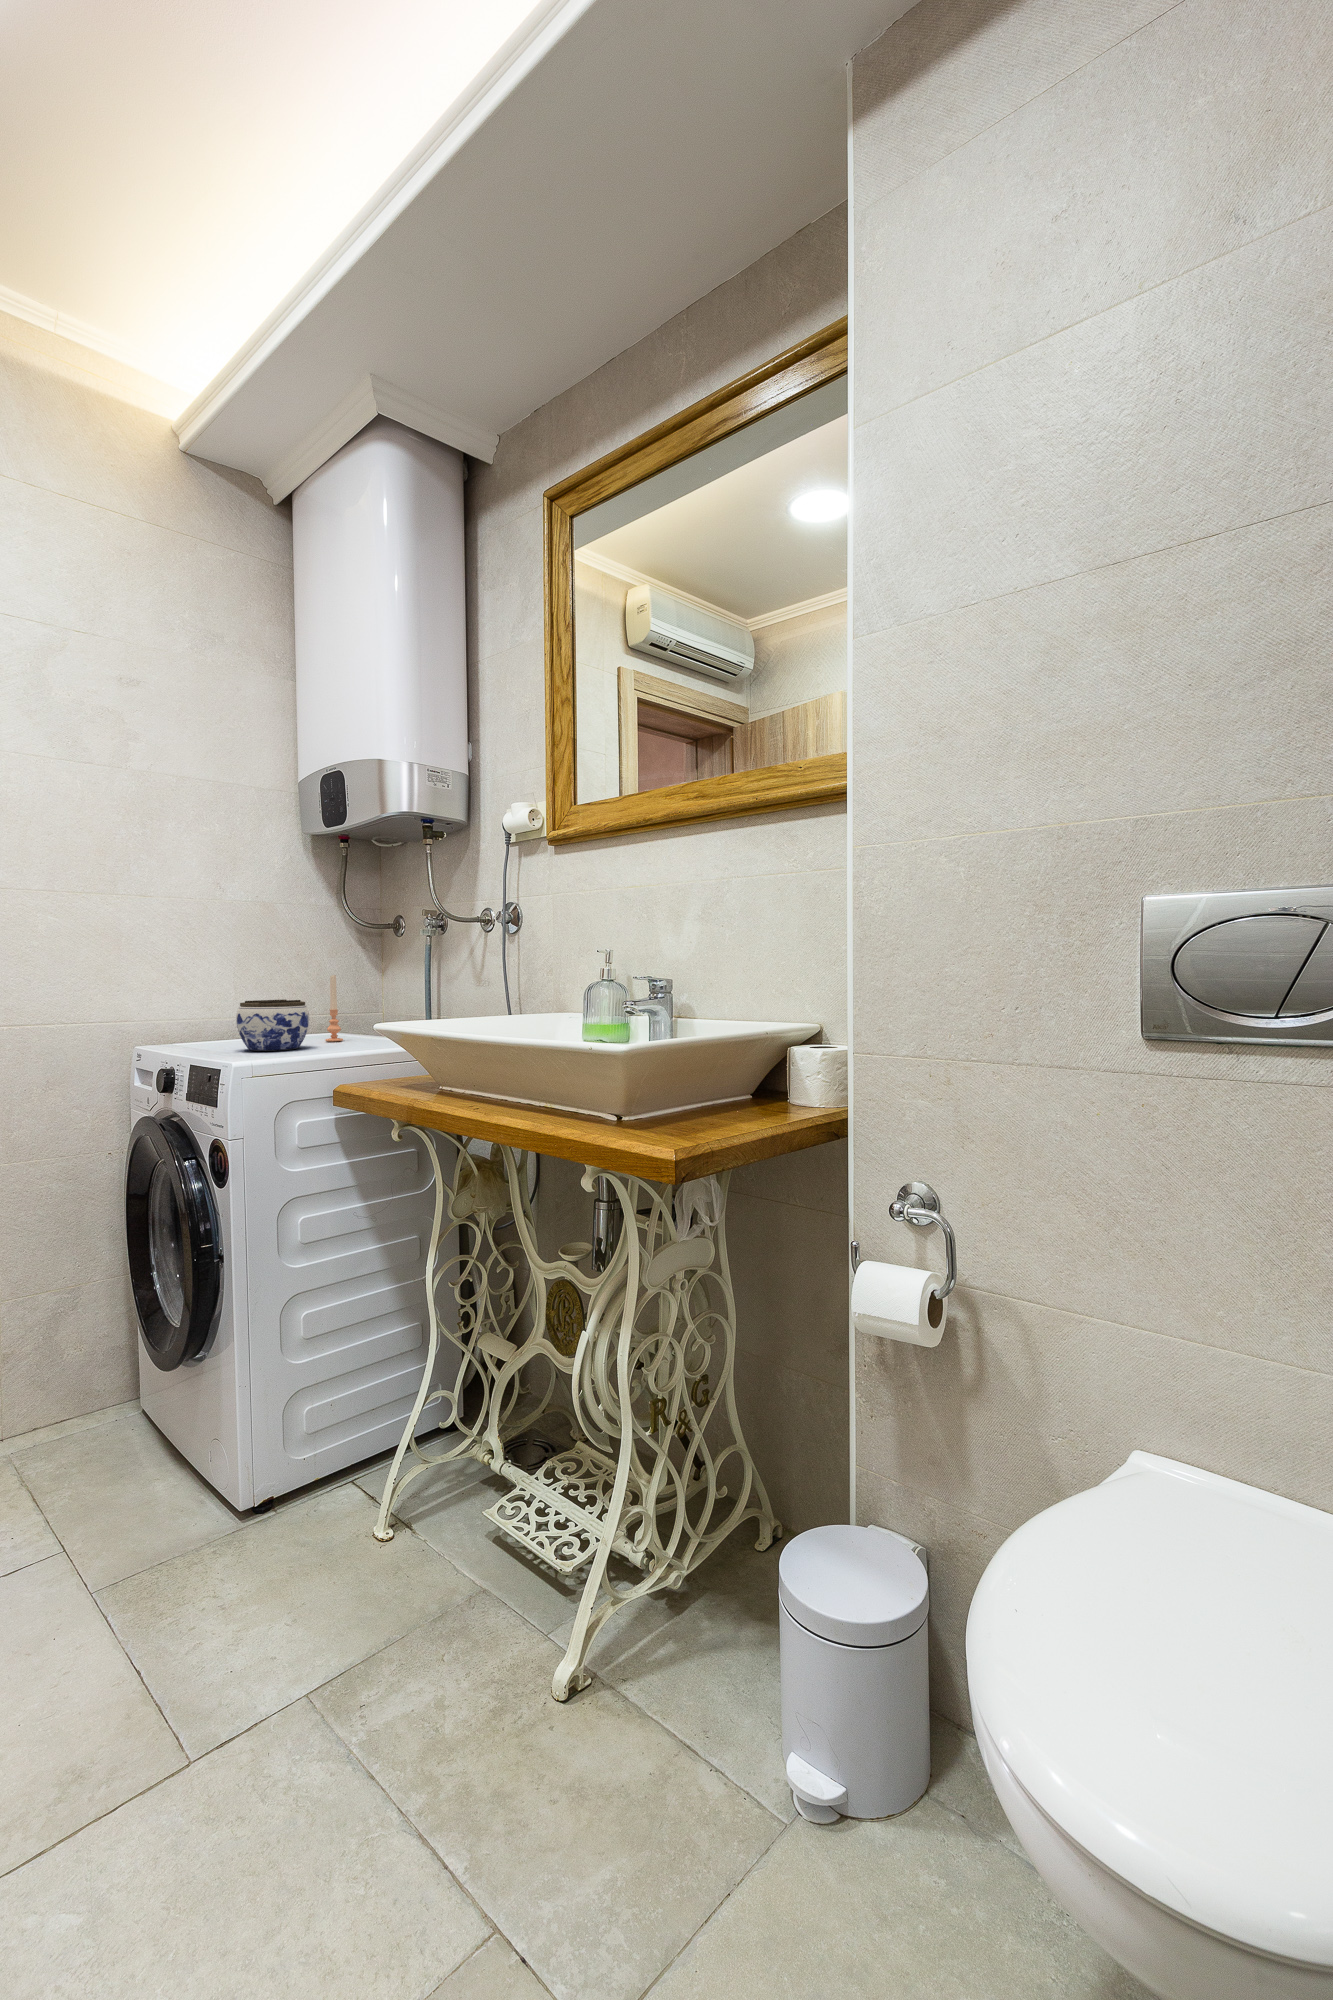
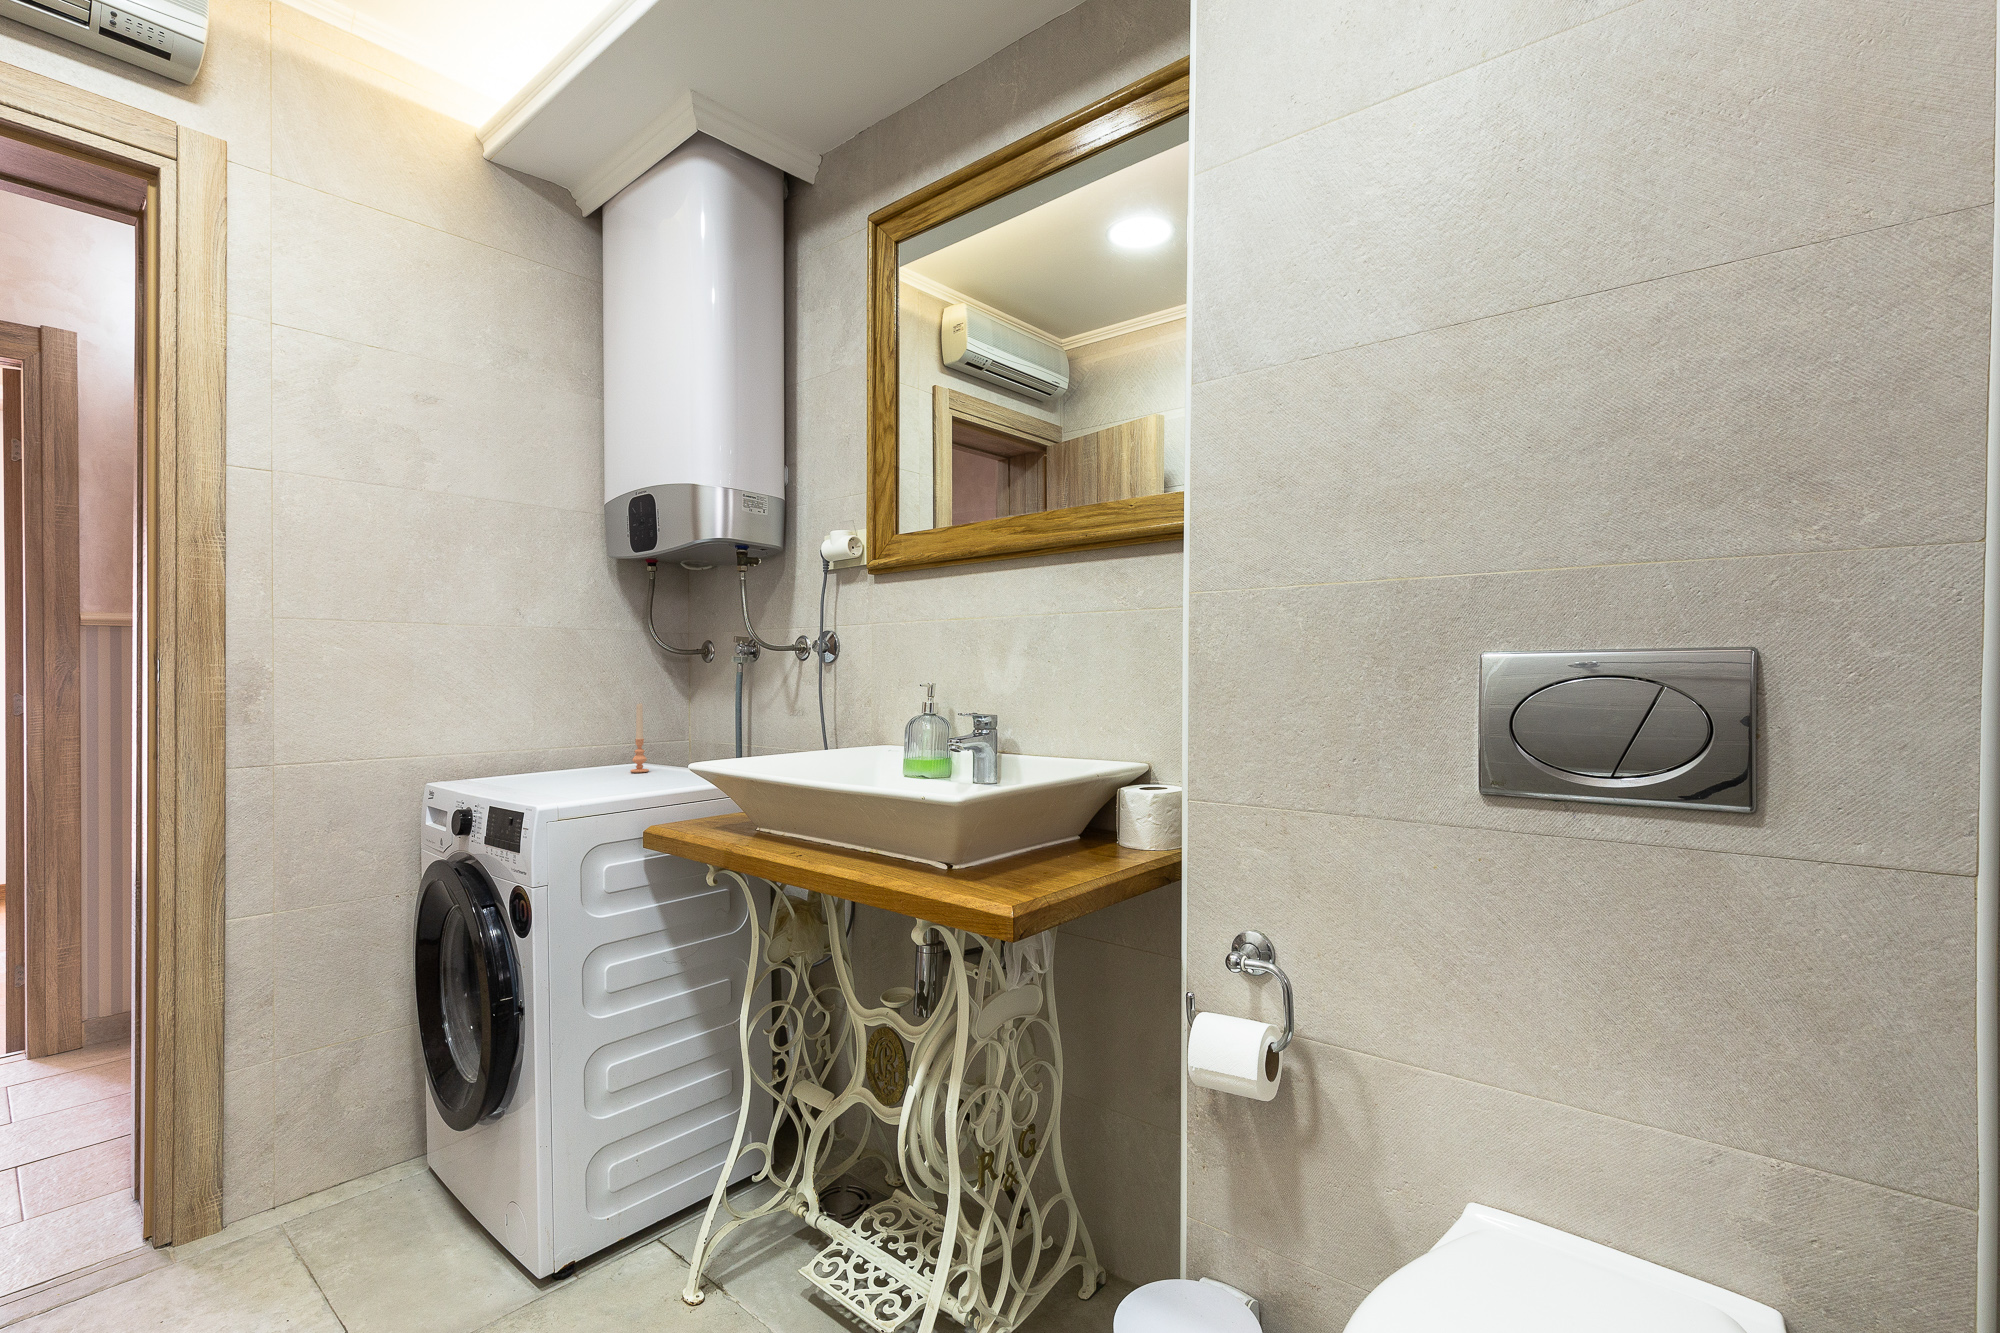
jar: present [236,1000,309,1051] -> none [540,731,616,786]

